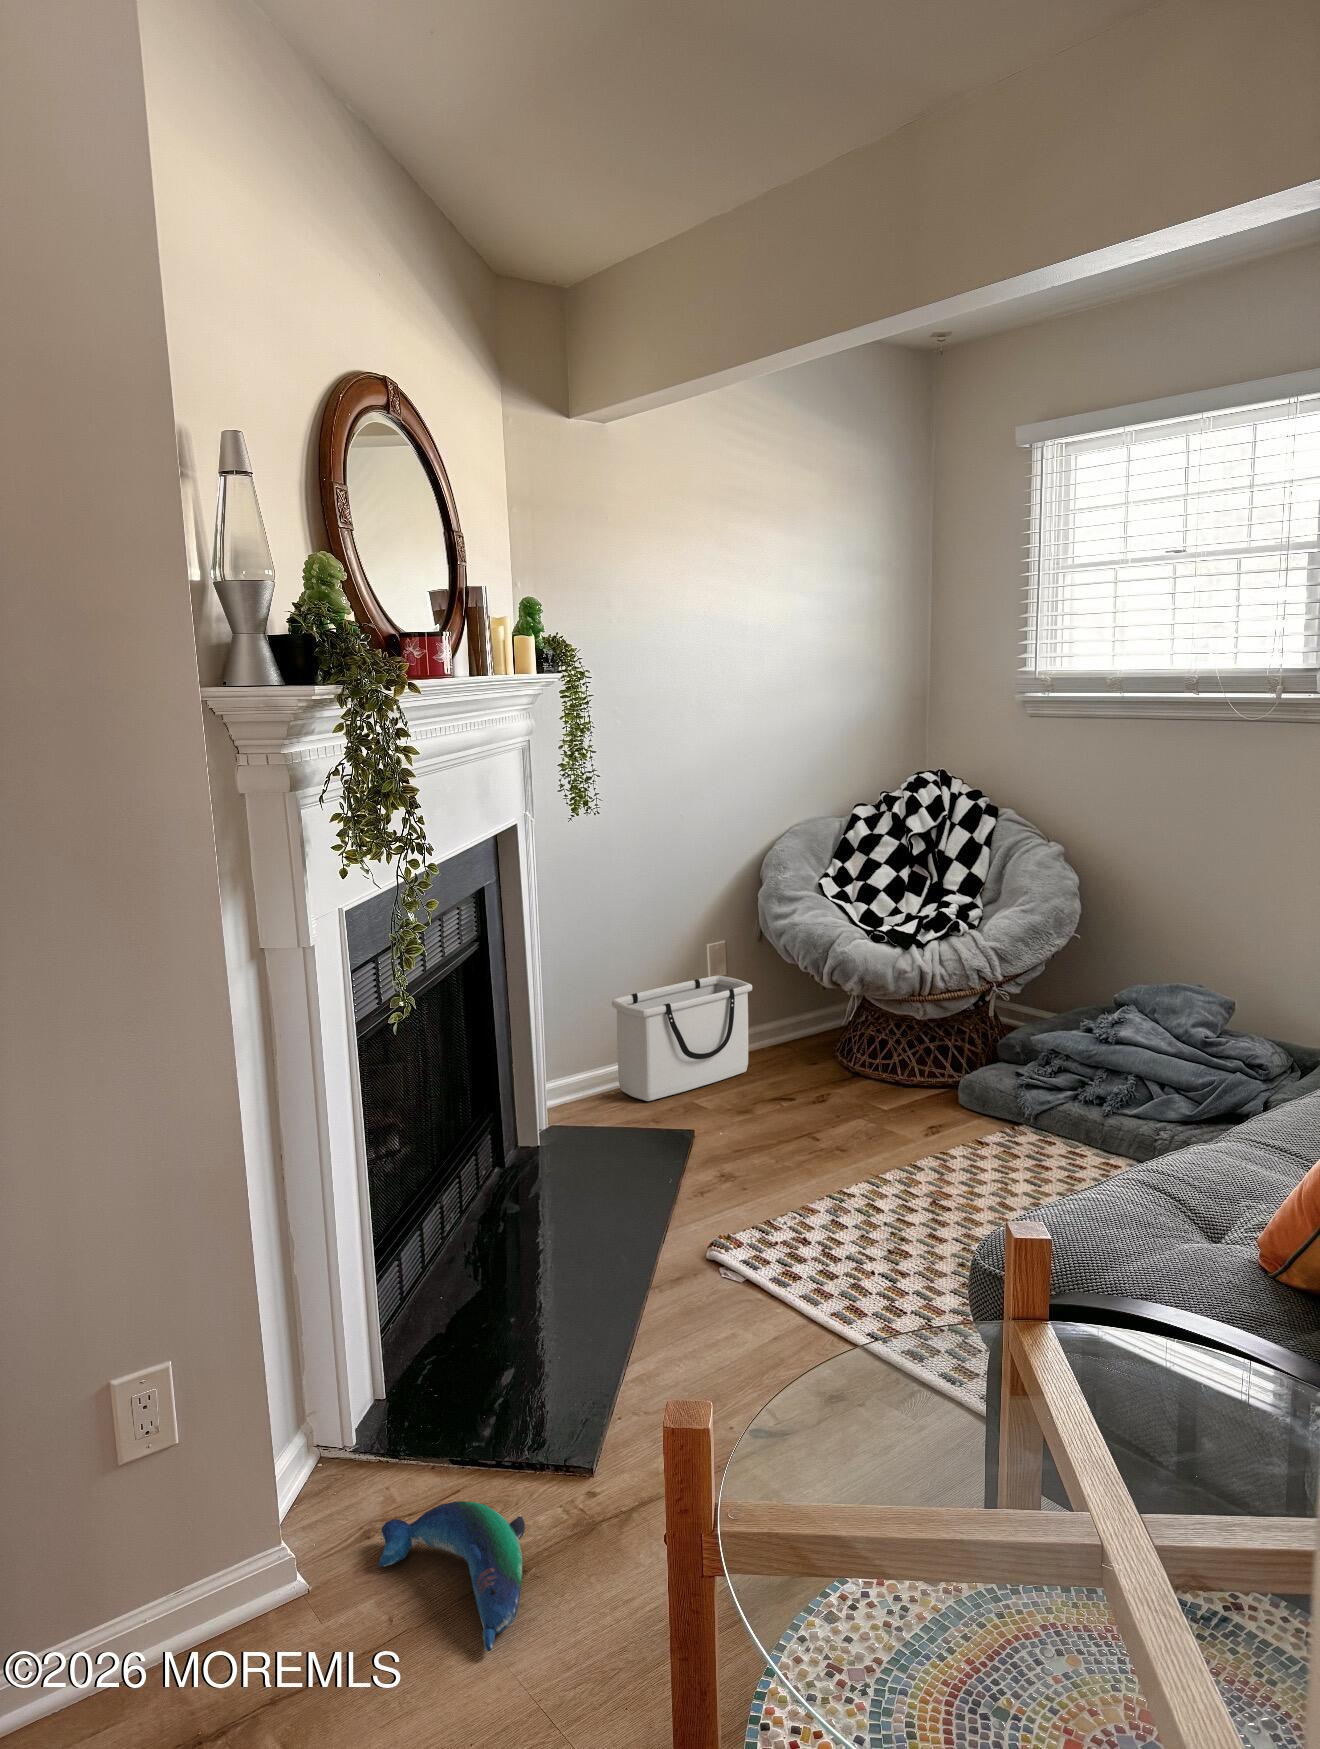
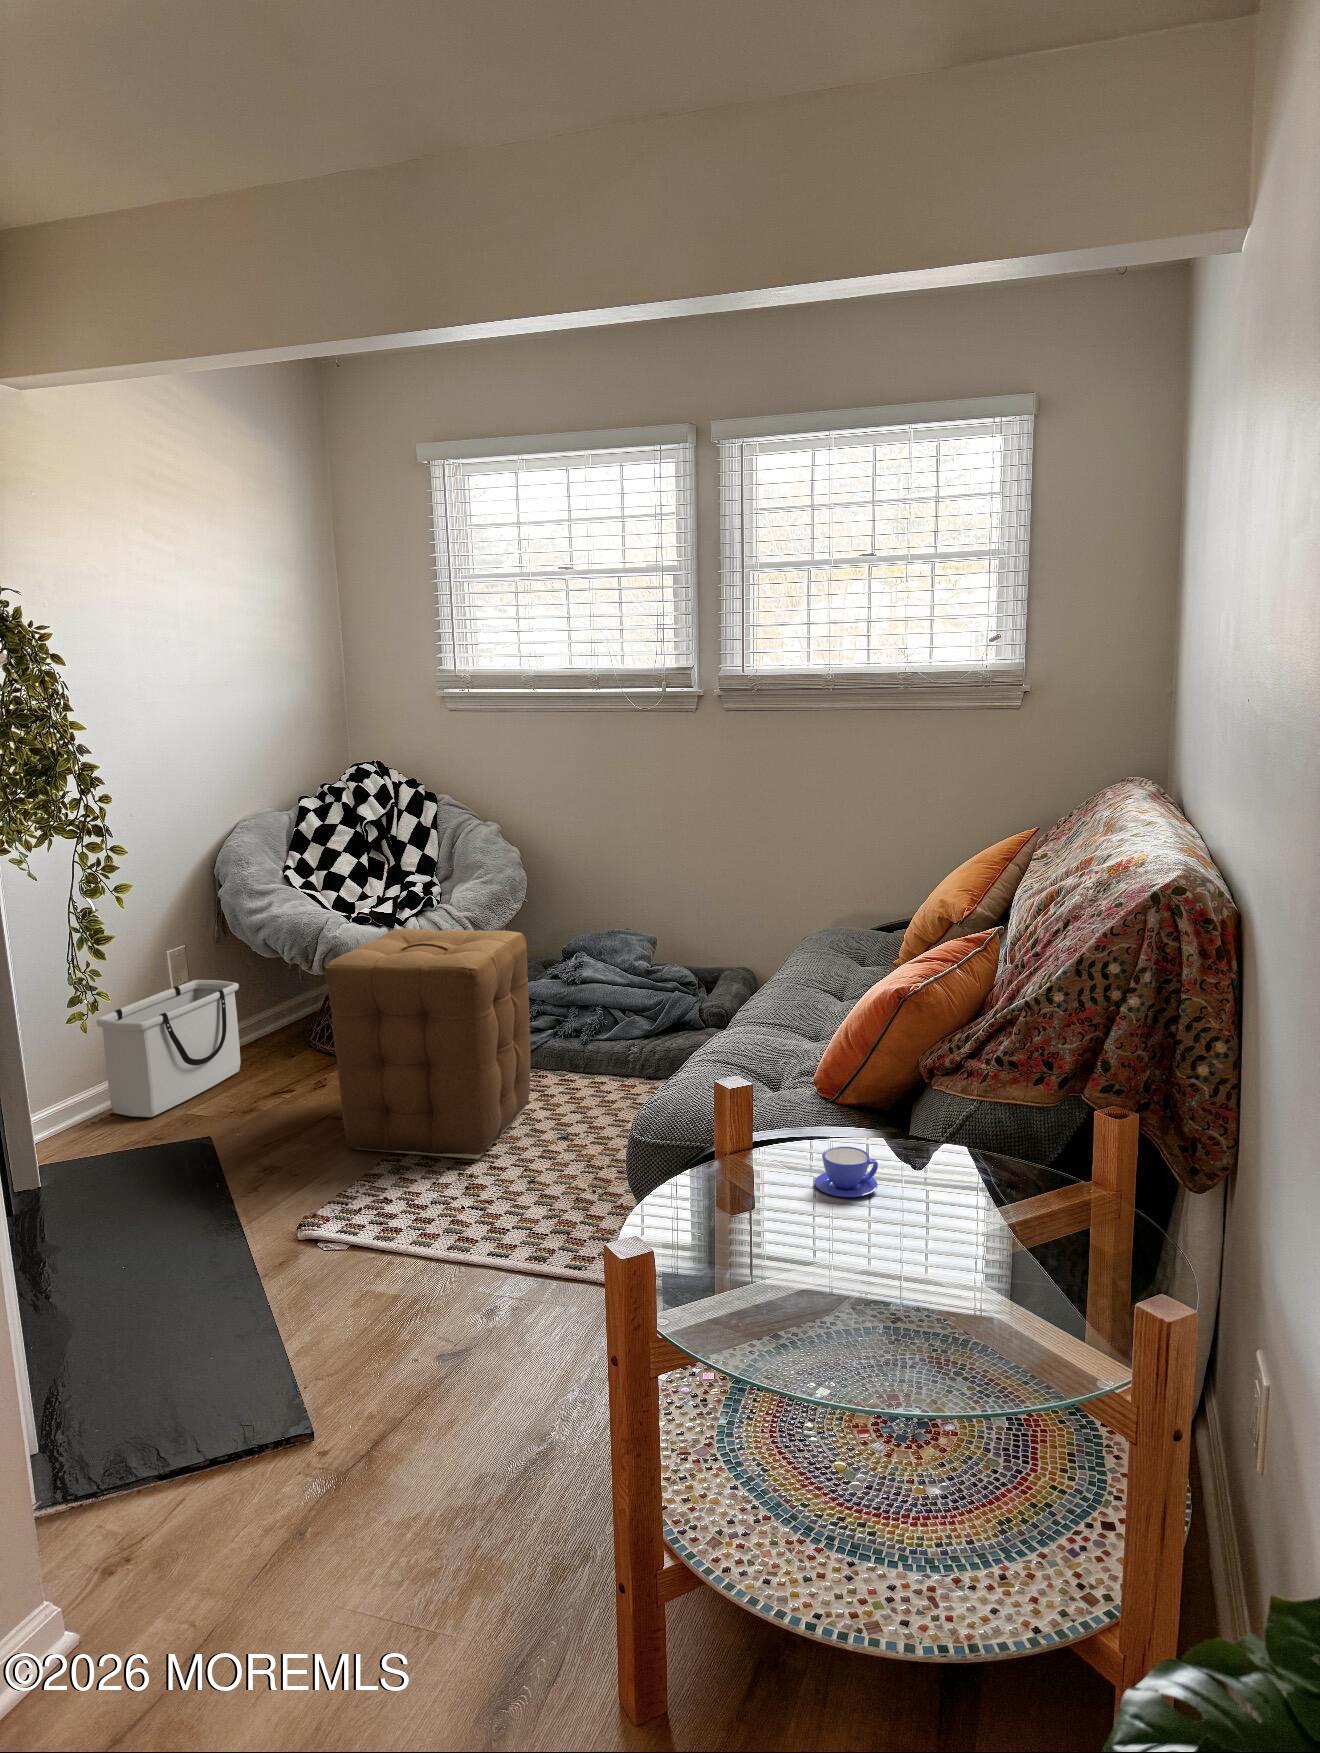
ottoman: none [789,953,1022,1221] -> present [325,928,531,1159]
teacup: none [1139,1351,1240,1435] -> present [815,1147,878,1197]
plush toy: present [379,1501,525,1651] -> none [131,1477,316,1594]

